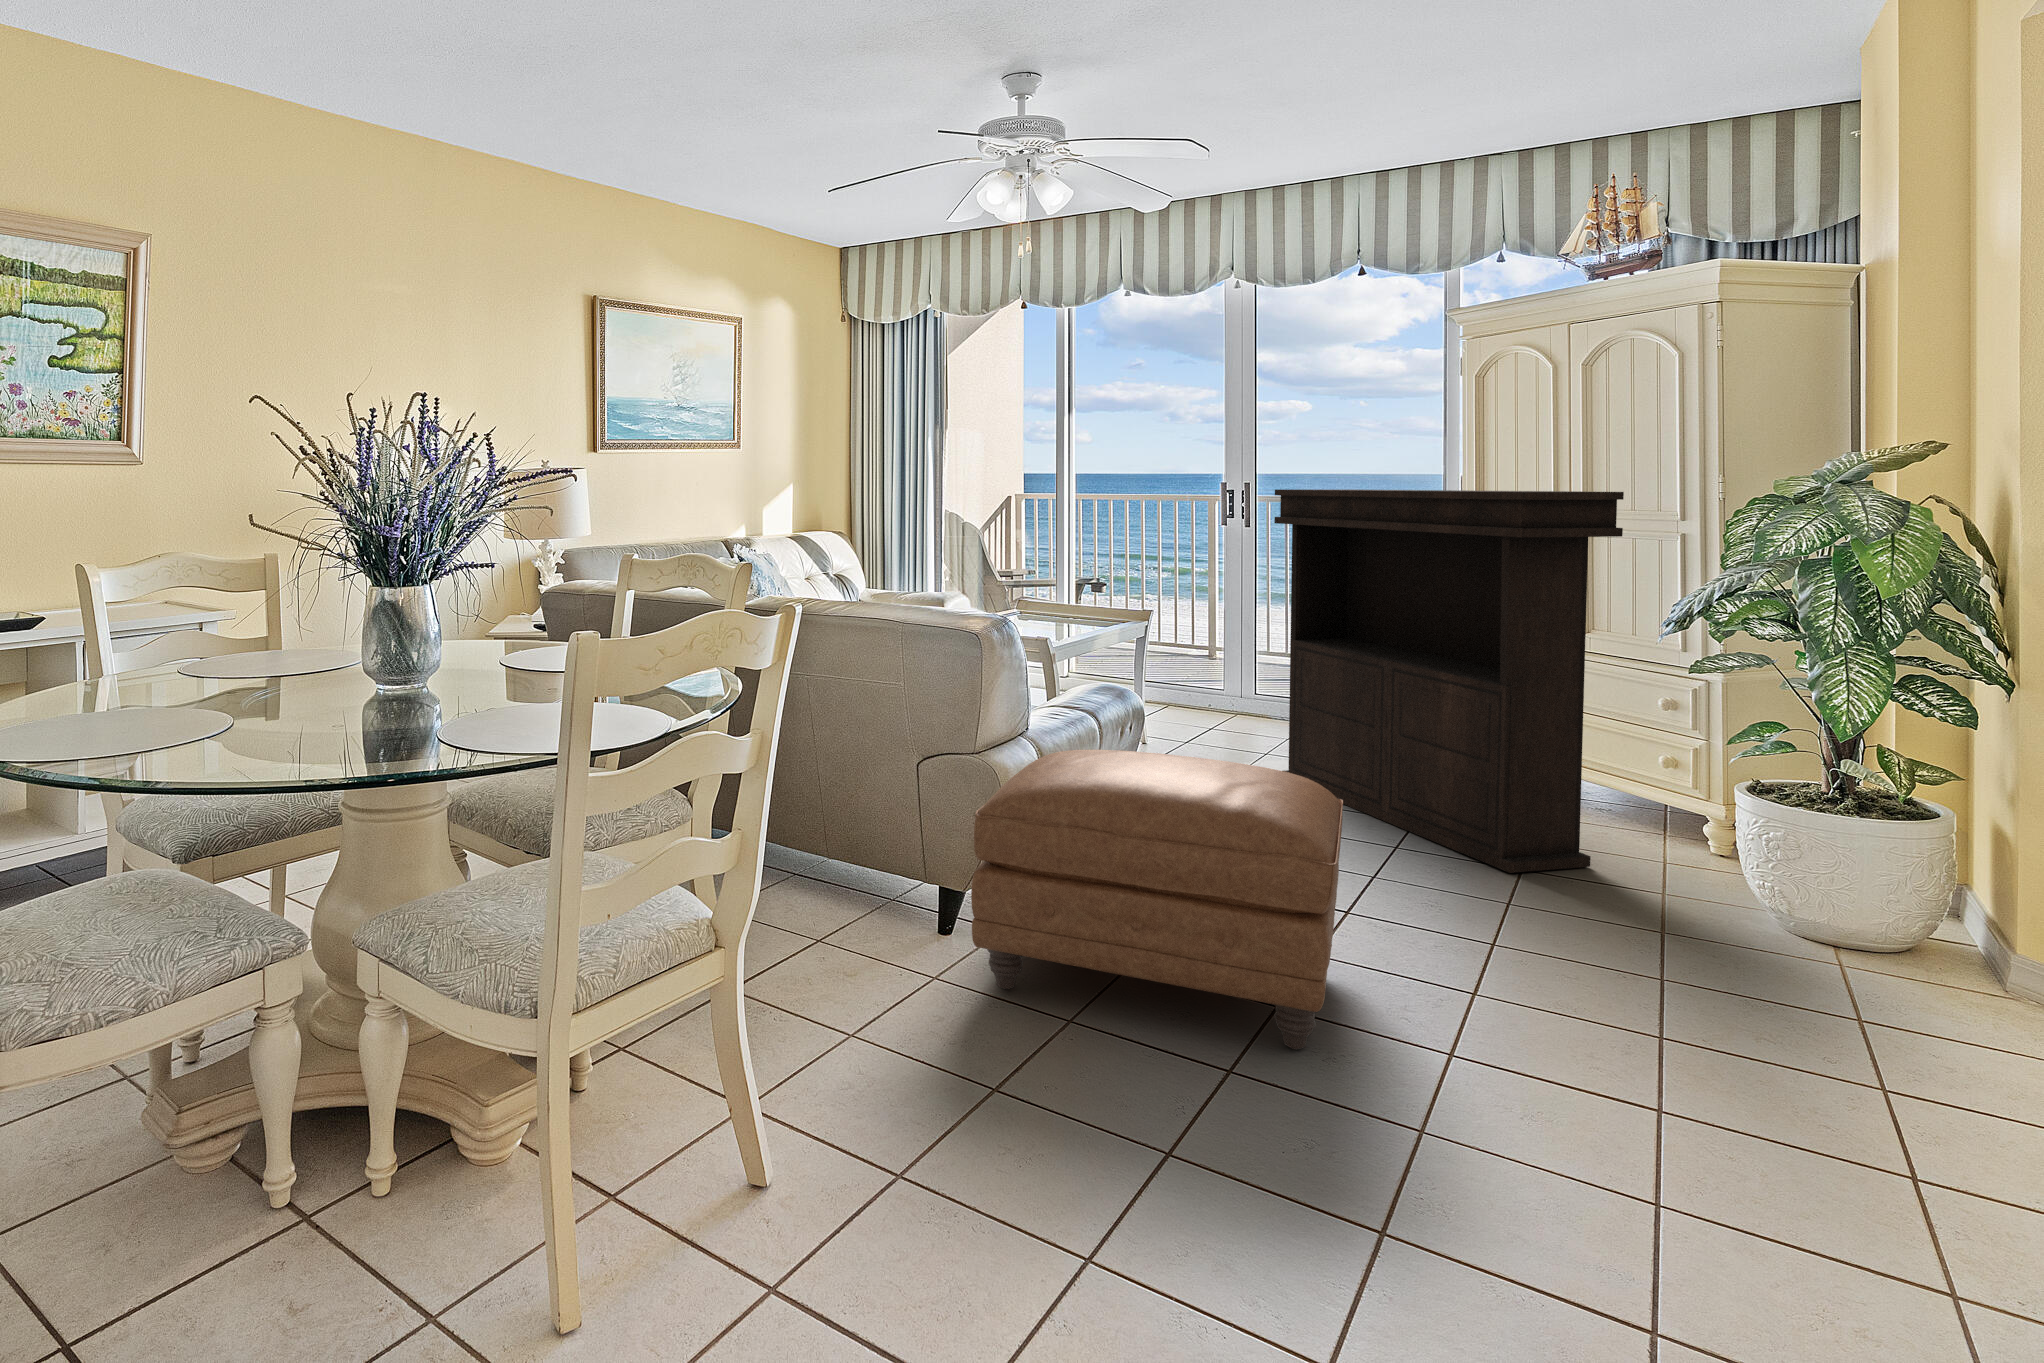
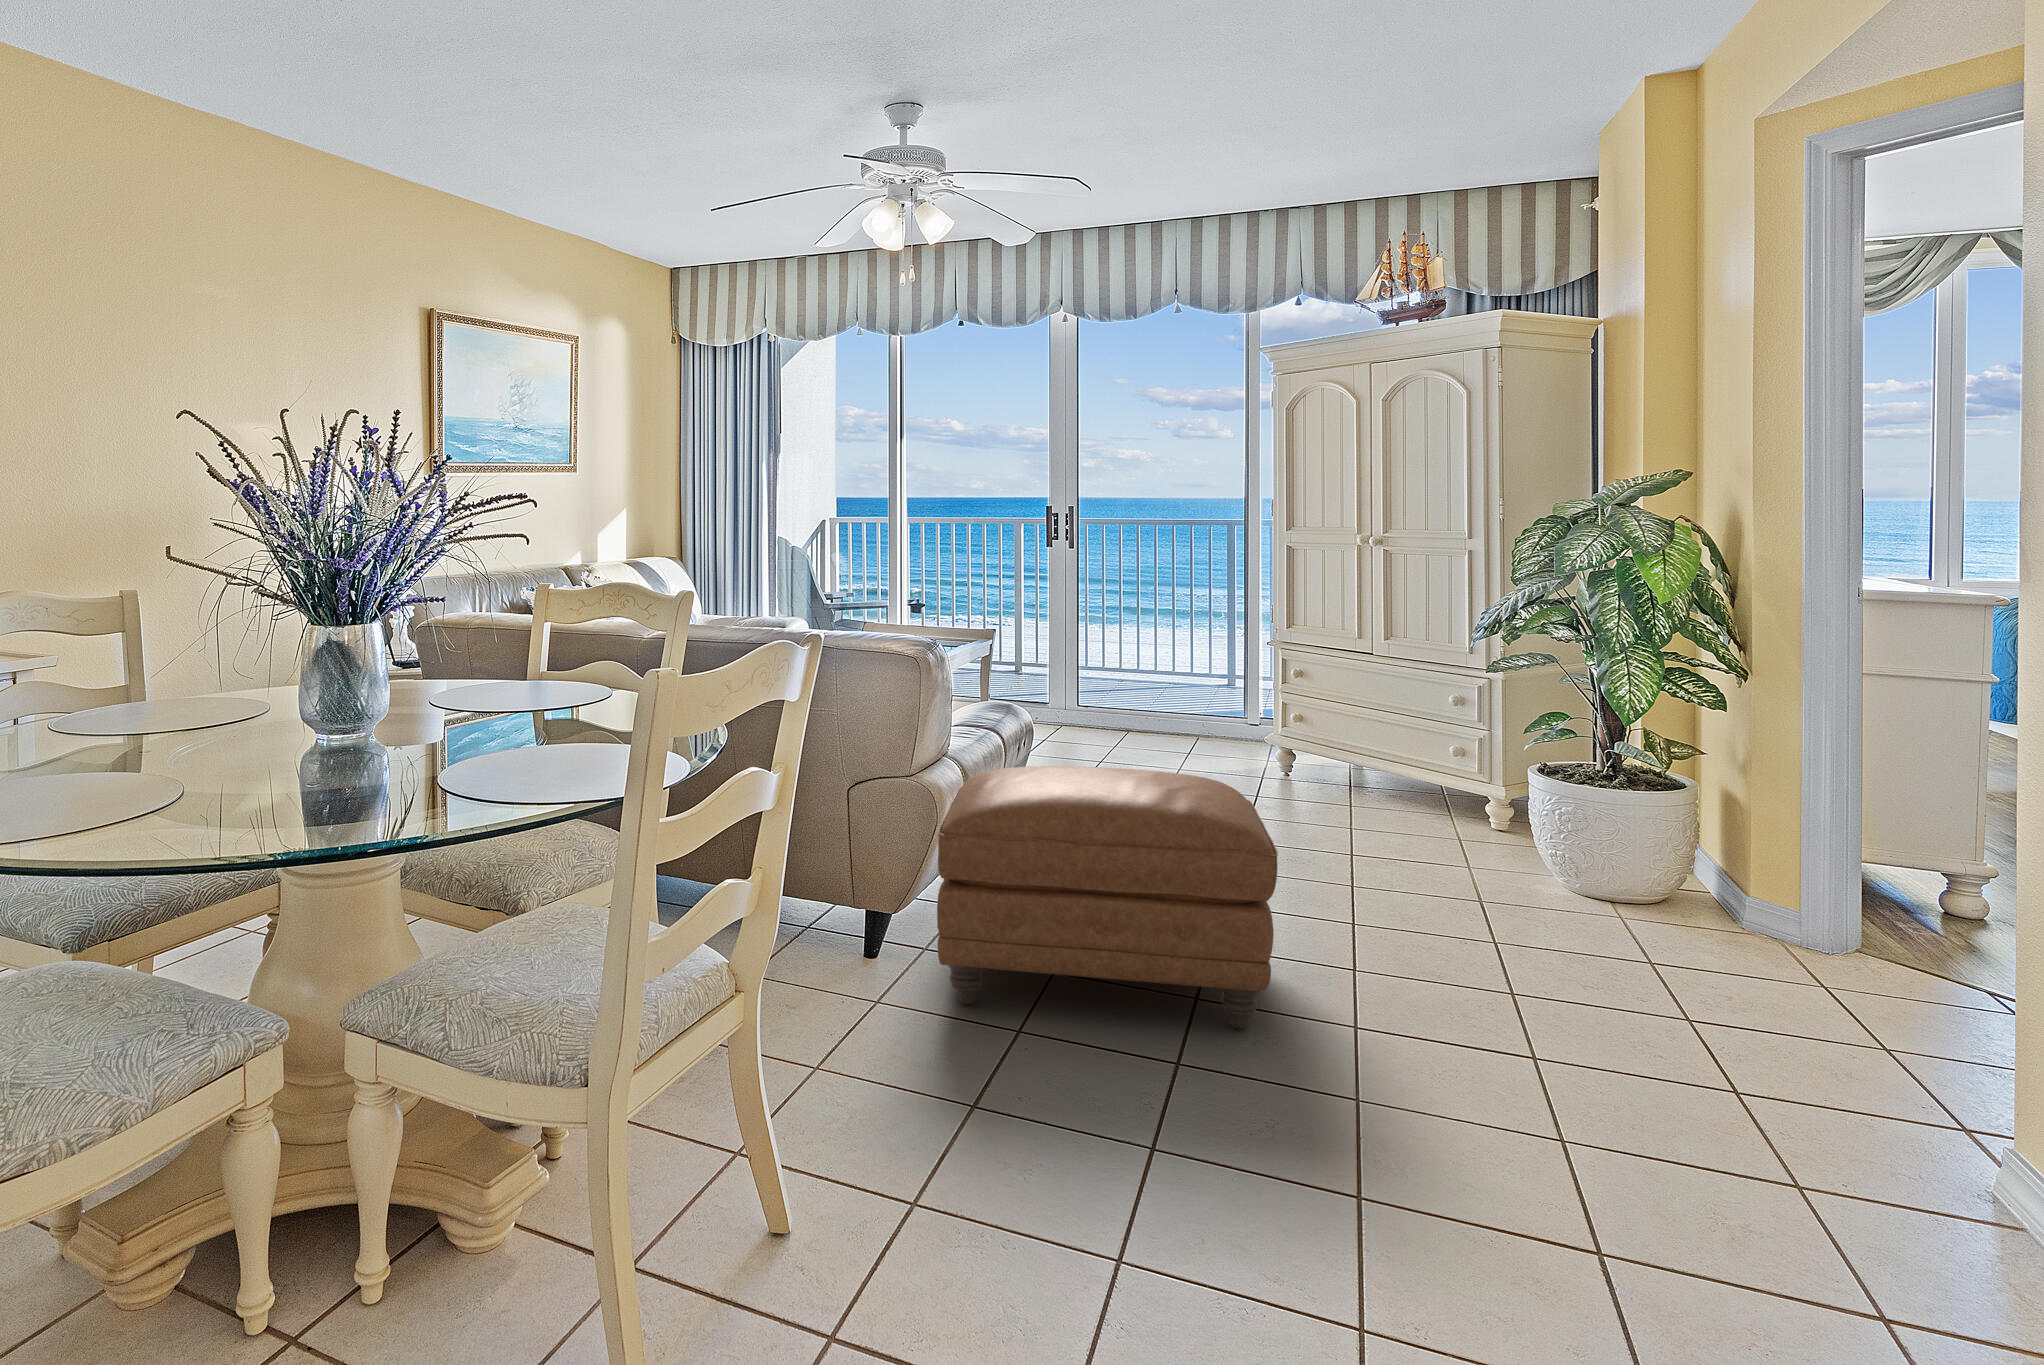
console table: present [1274,489,1624,873] -> none [1119,511,1437,862]

